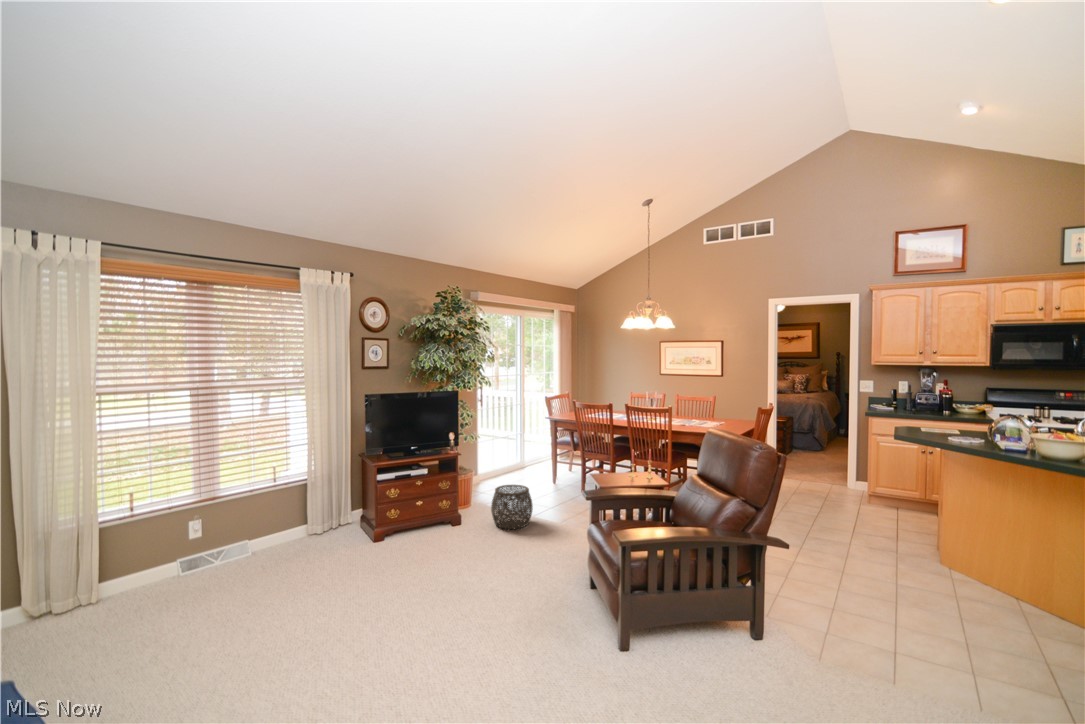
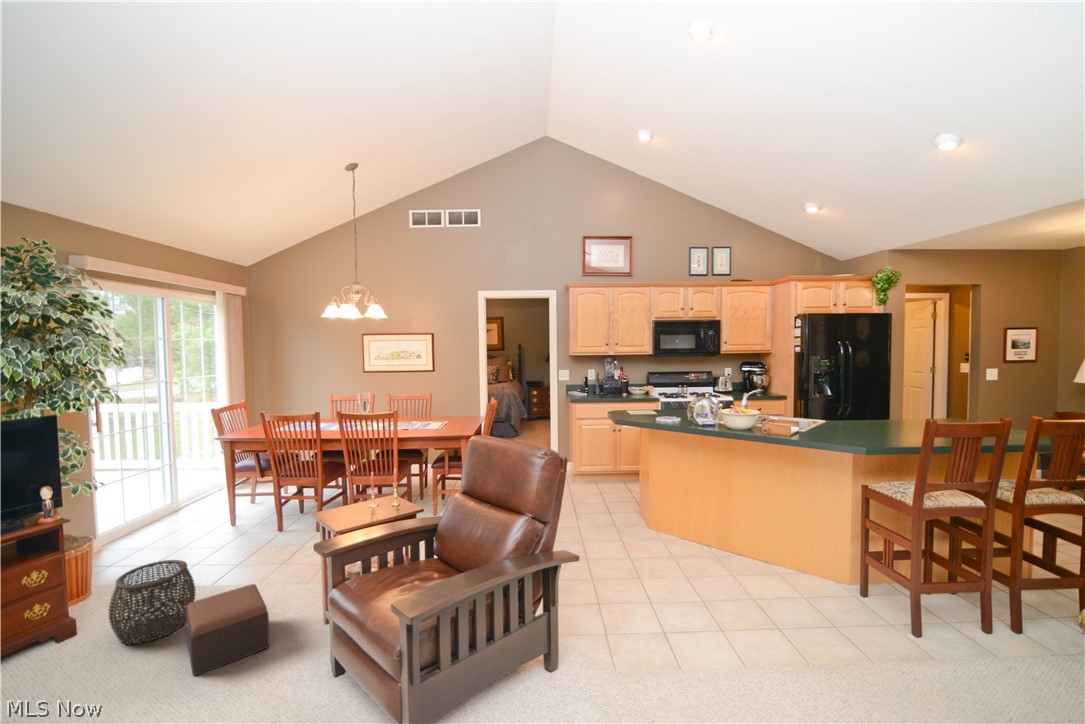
footstool: none [527,508,570,550] -> present [186,584,270,676]

